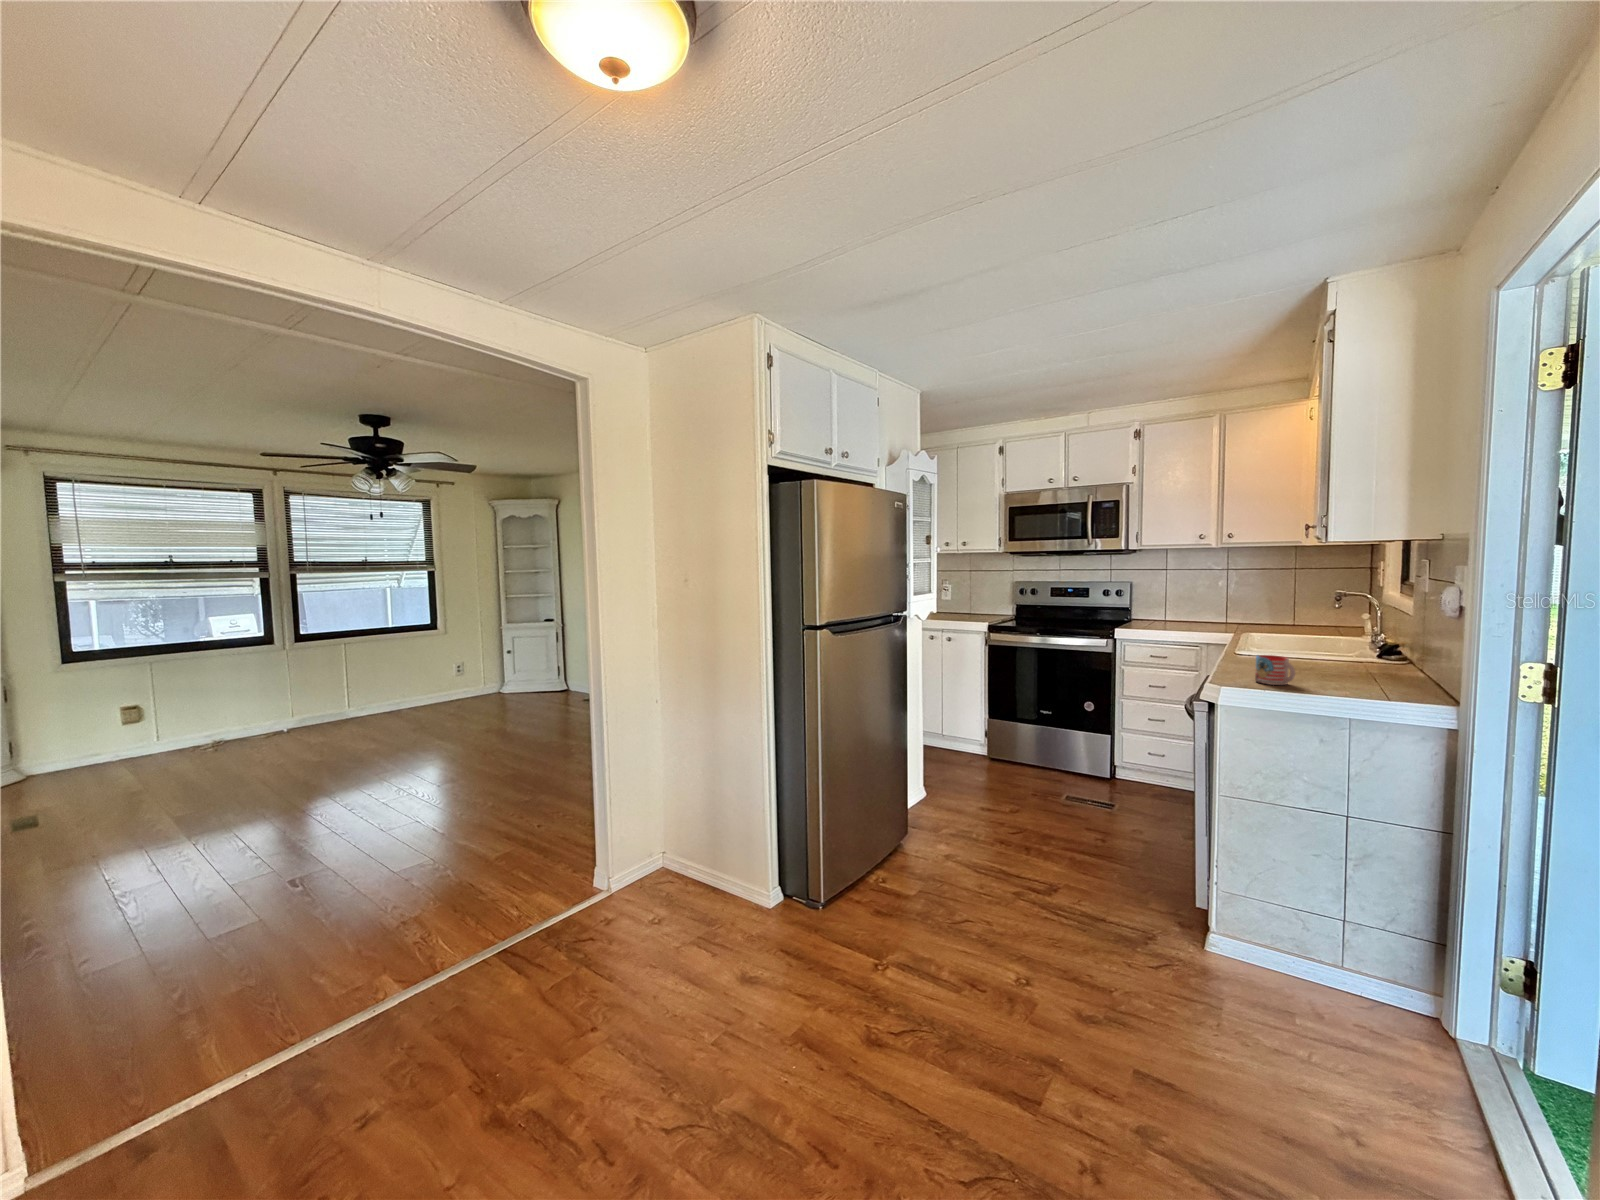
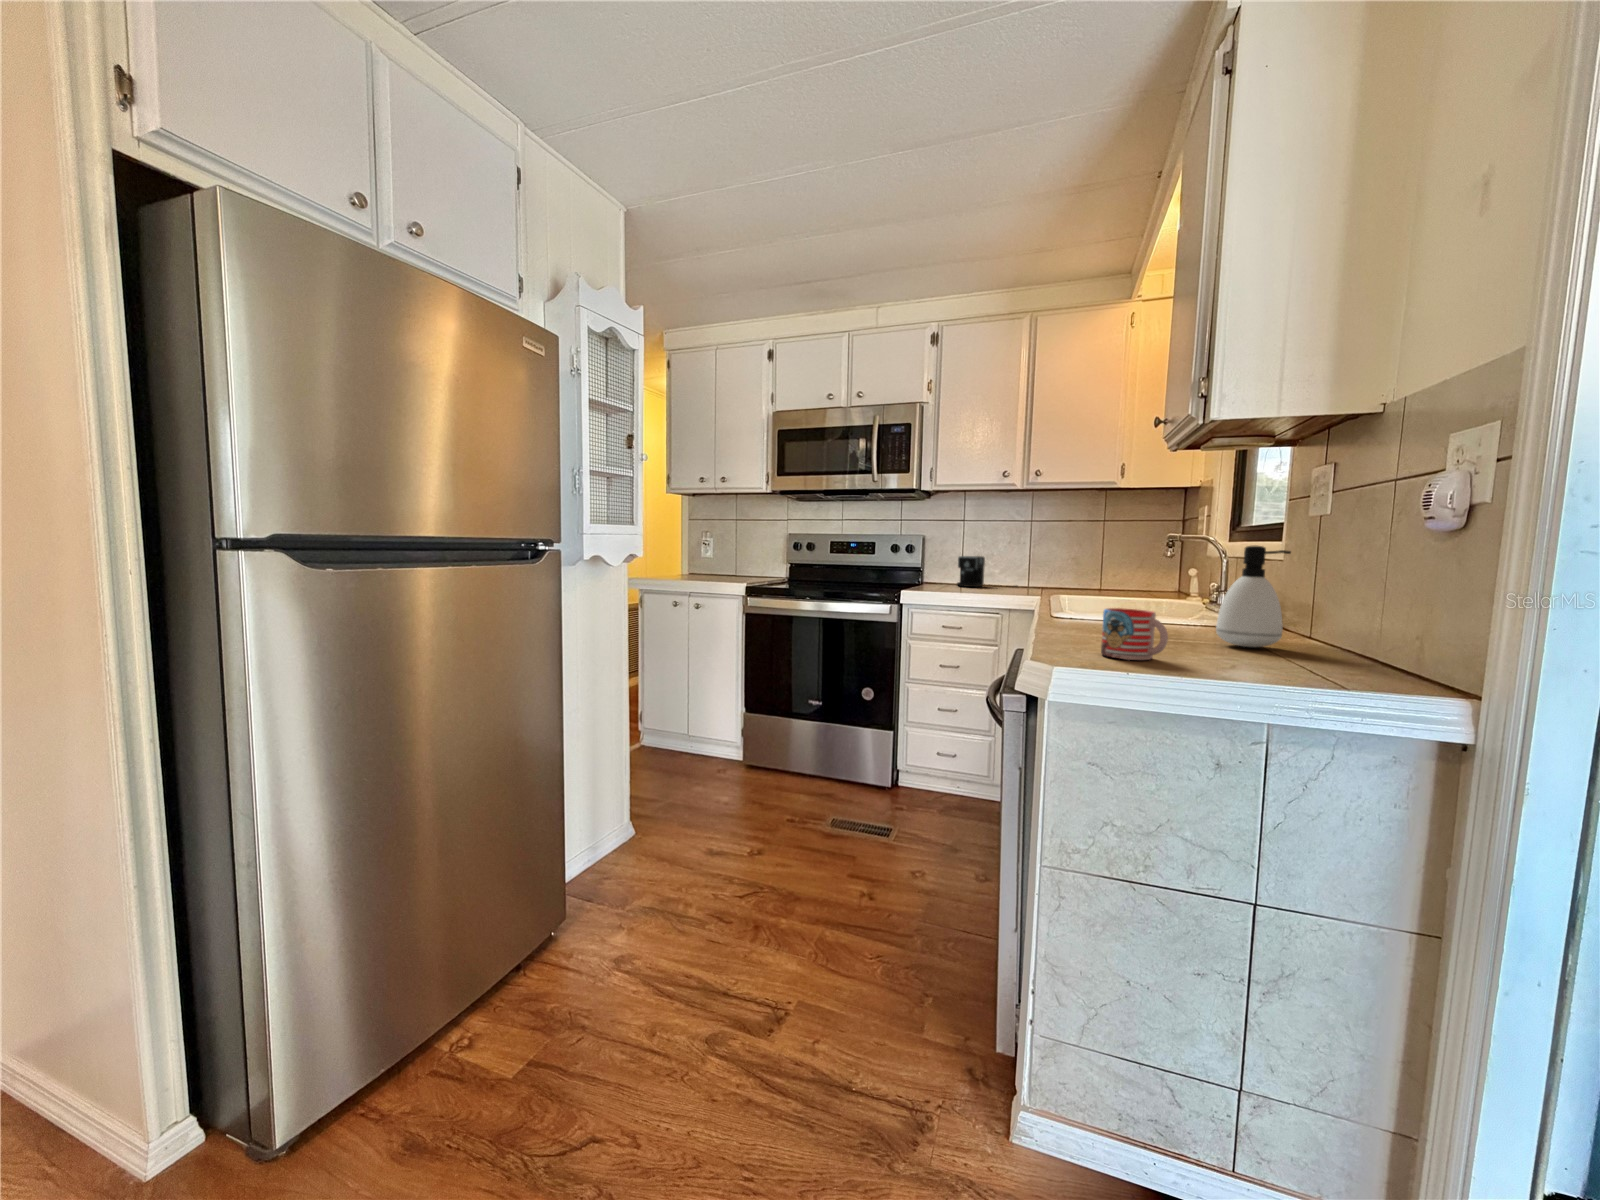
coffee maker: none [1160,598,1216,624] -> present [957,556,985,587]
soap dispenser: none [1344,615,1393,678] -> present [1216,546,1291,647]

